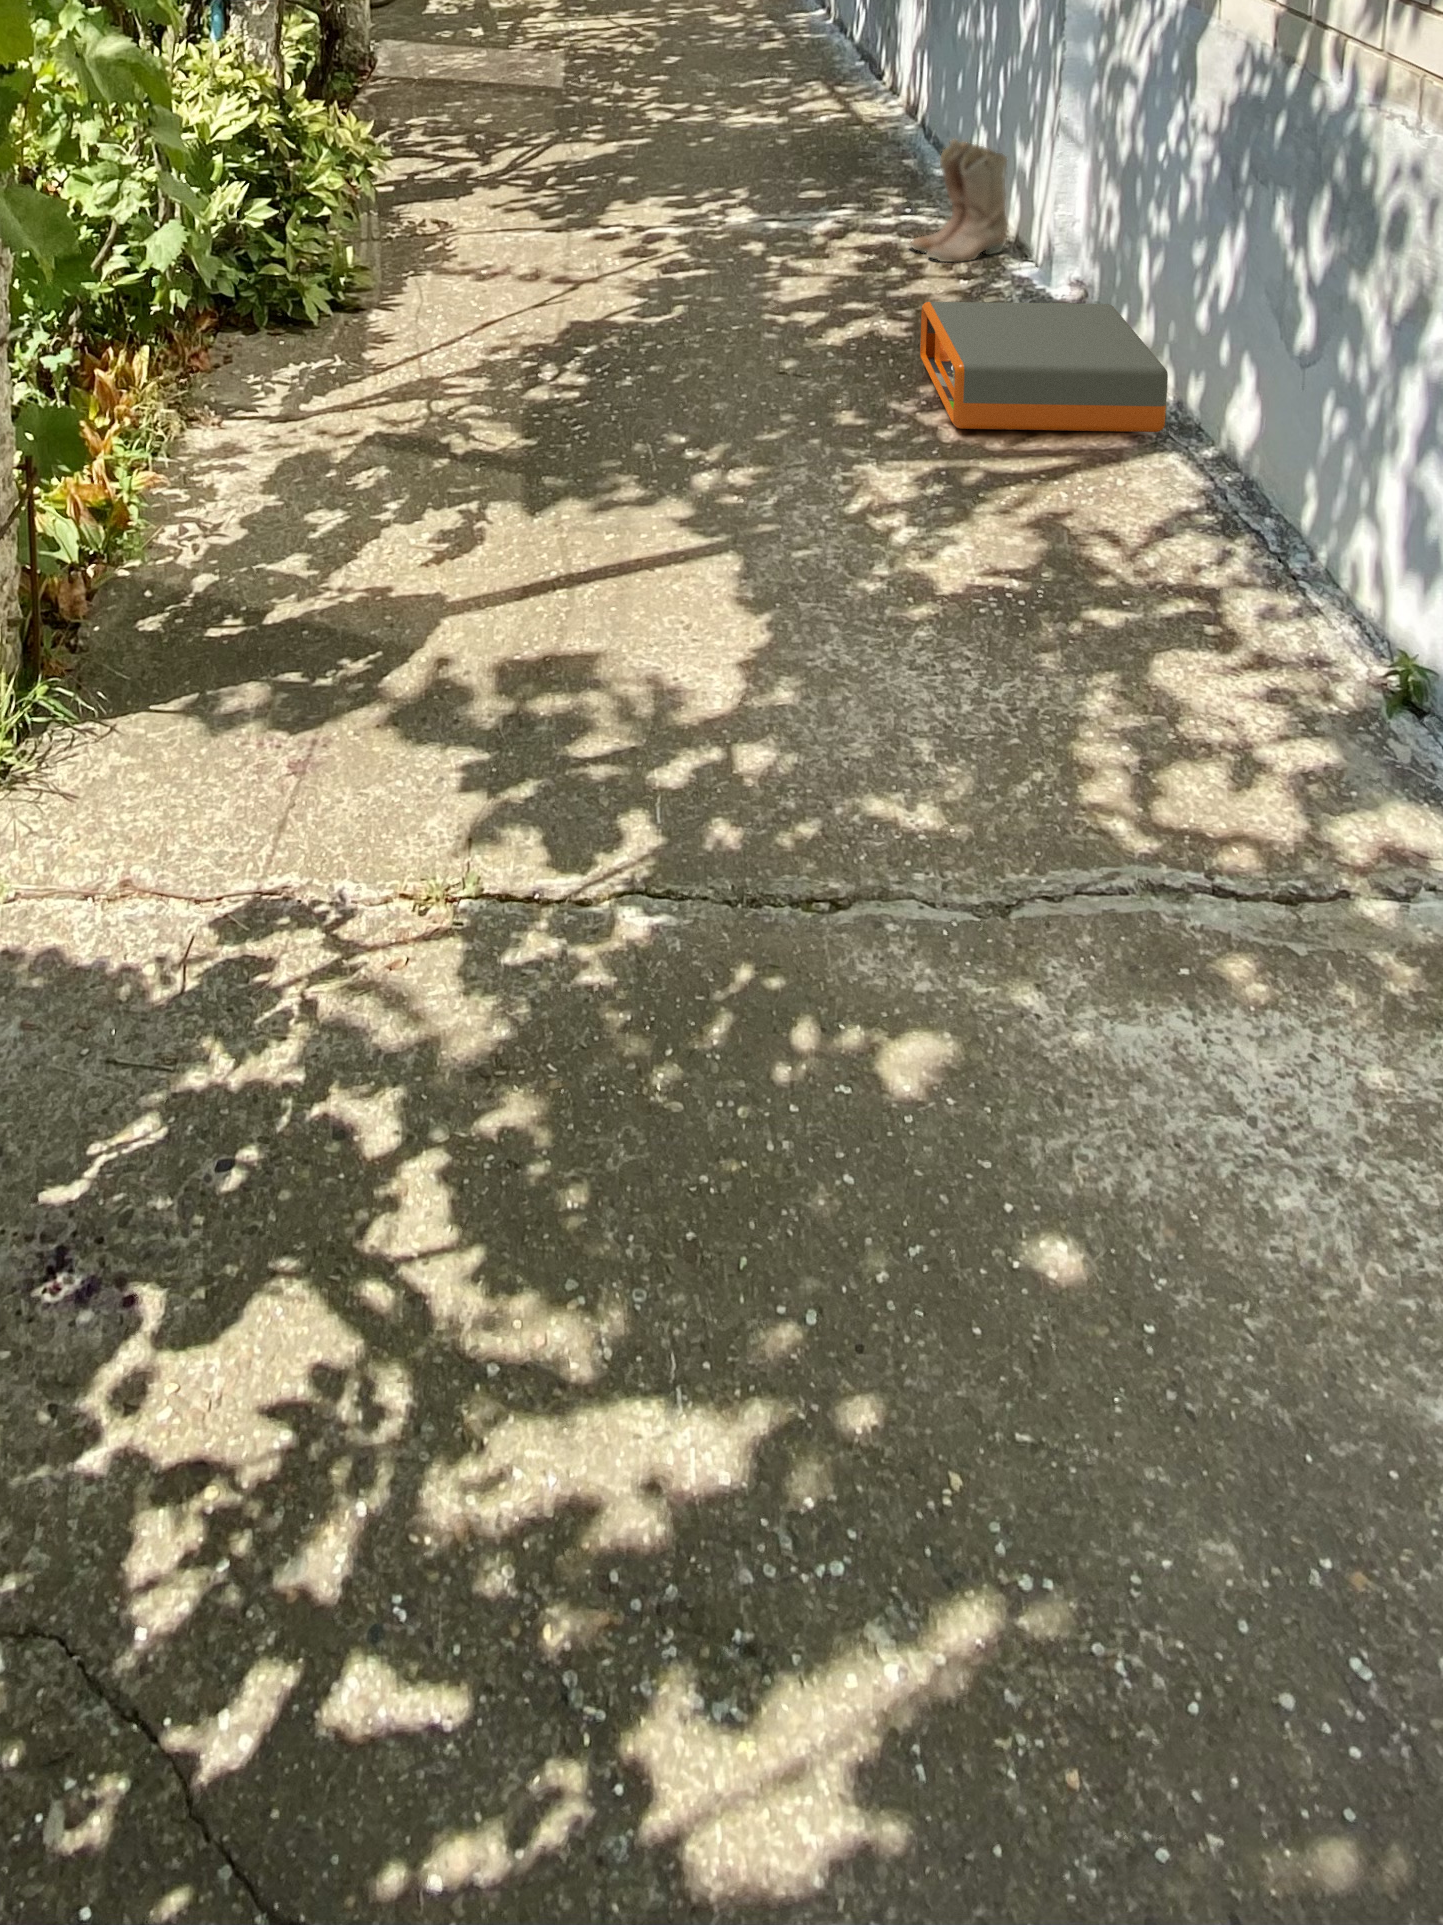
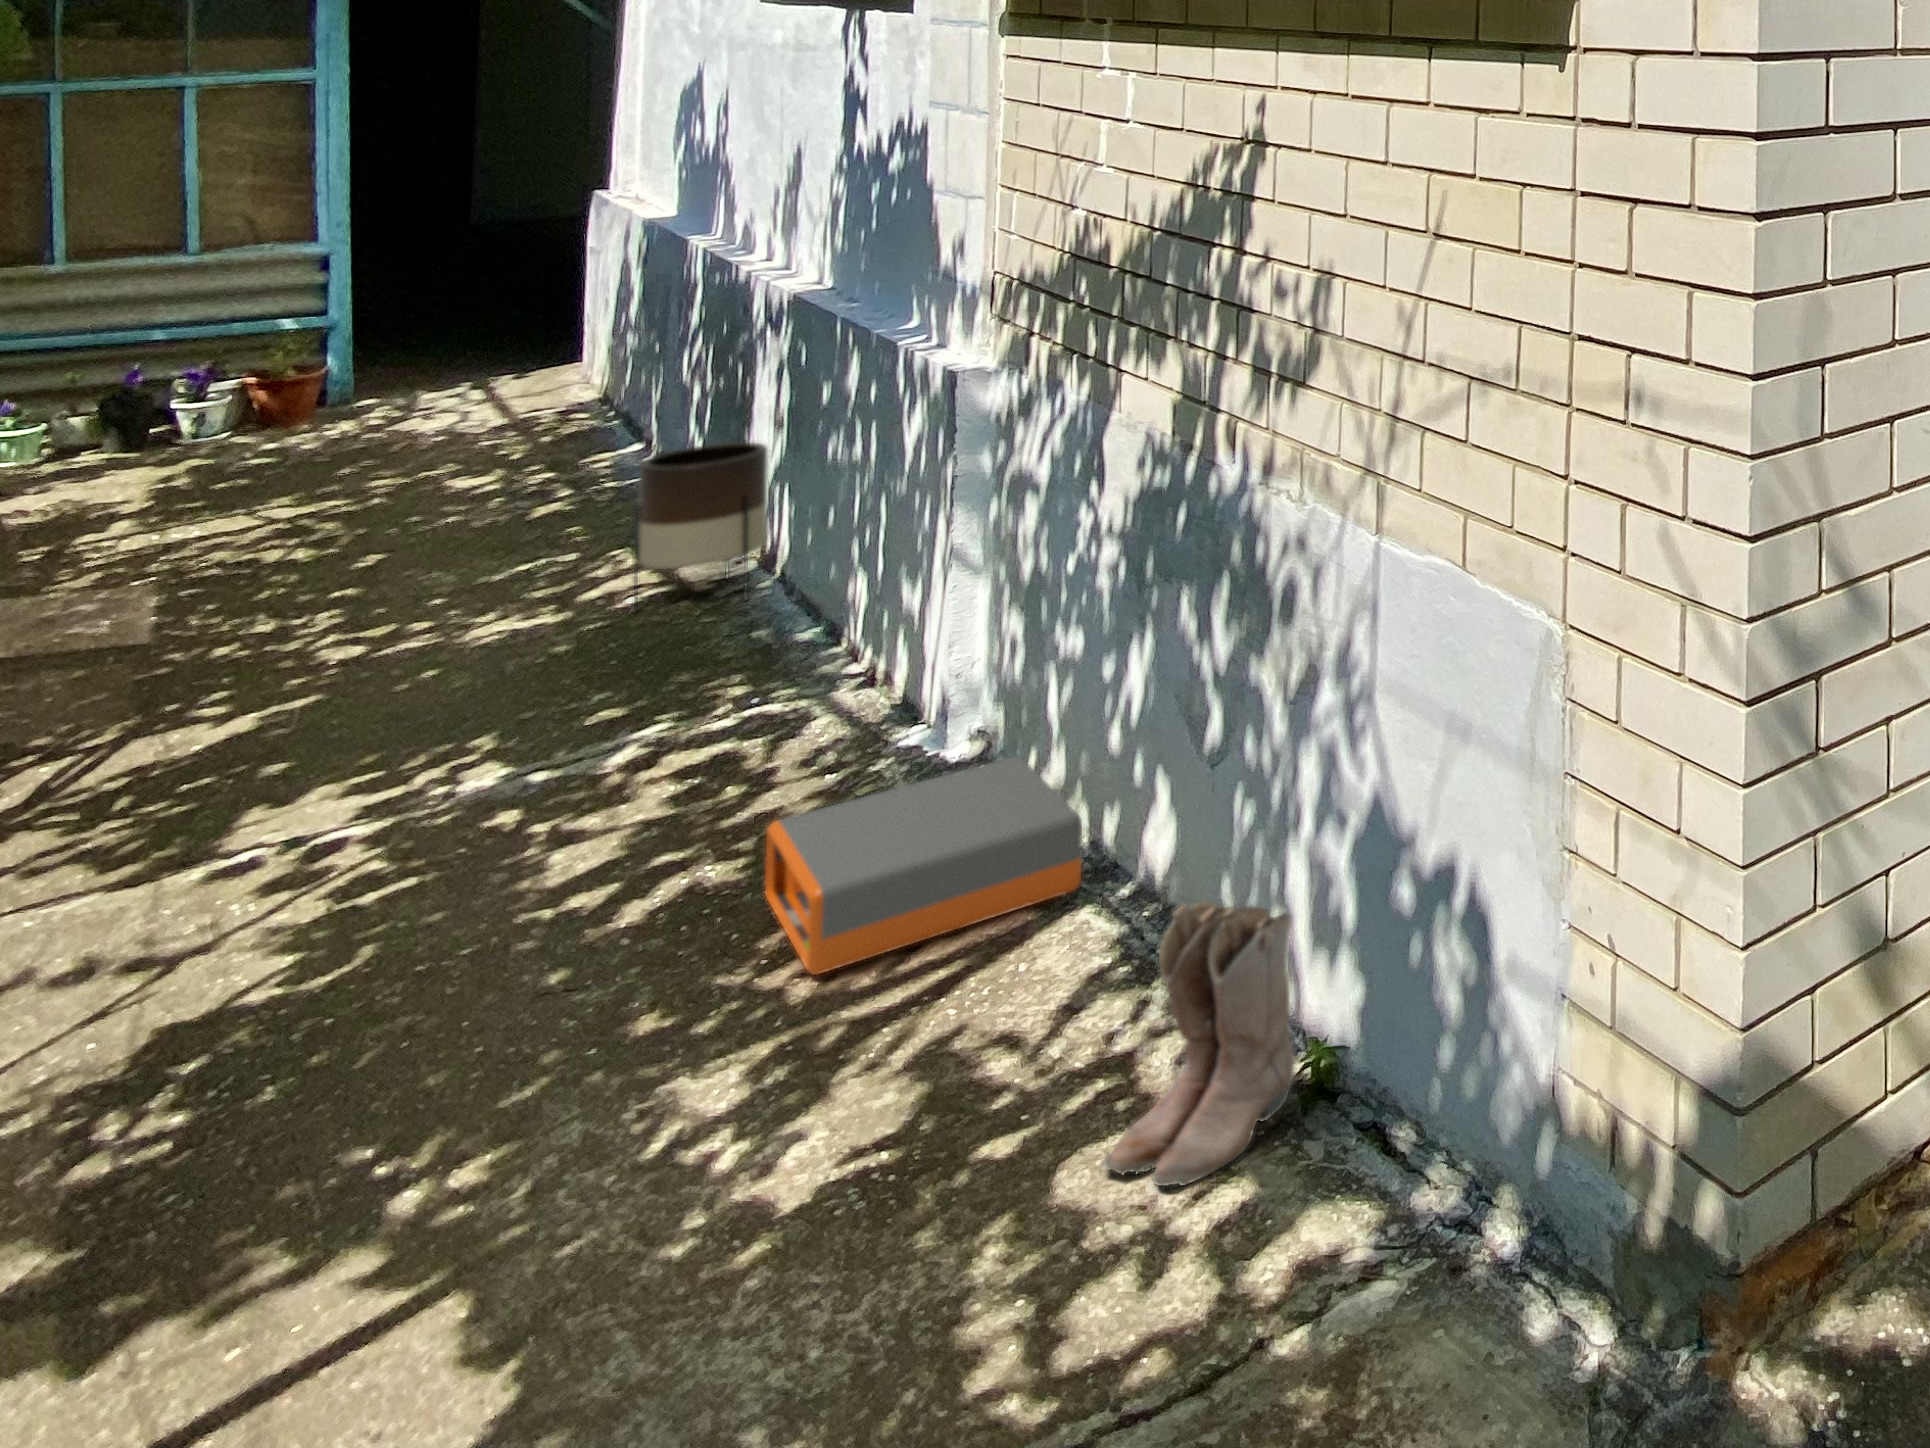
planter: none [823,10,911,135] -> present [634,442,768,610]
boots: present [909,140,1007,262] -> present [1103,902,1295,1186]

